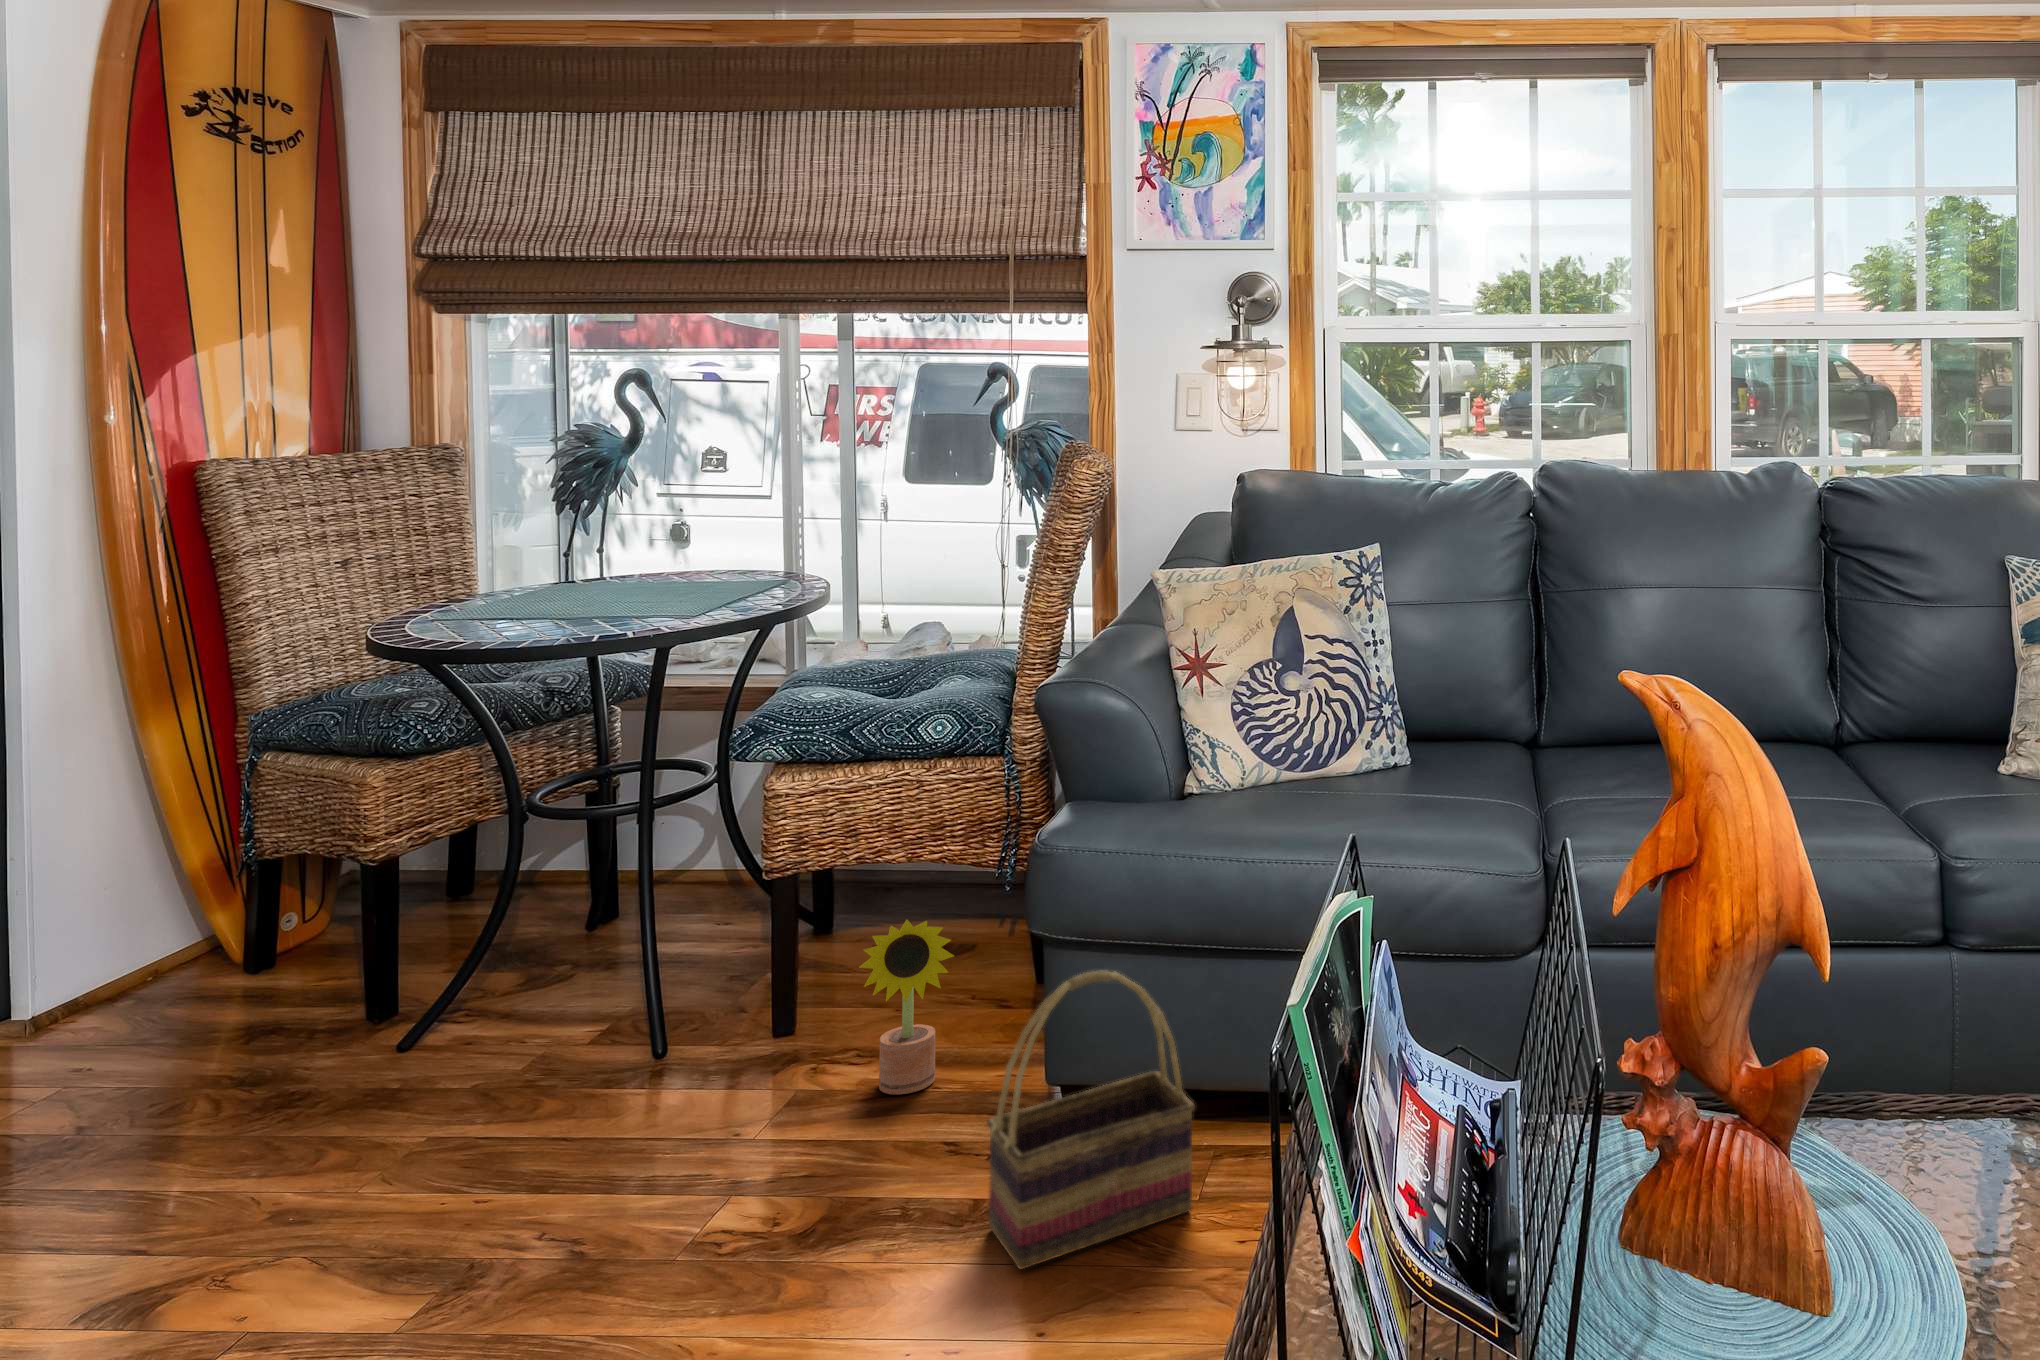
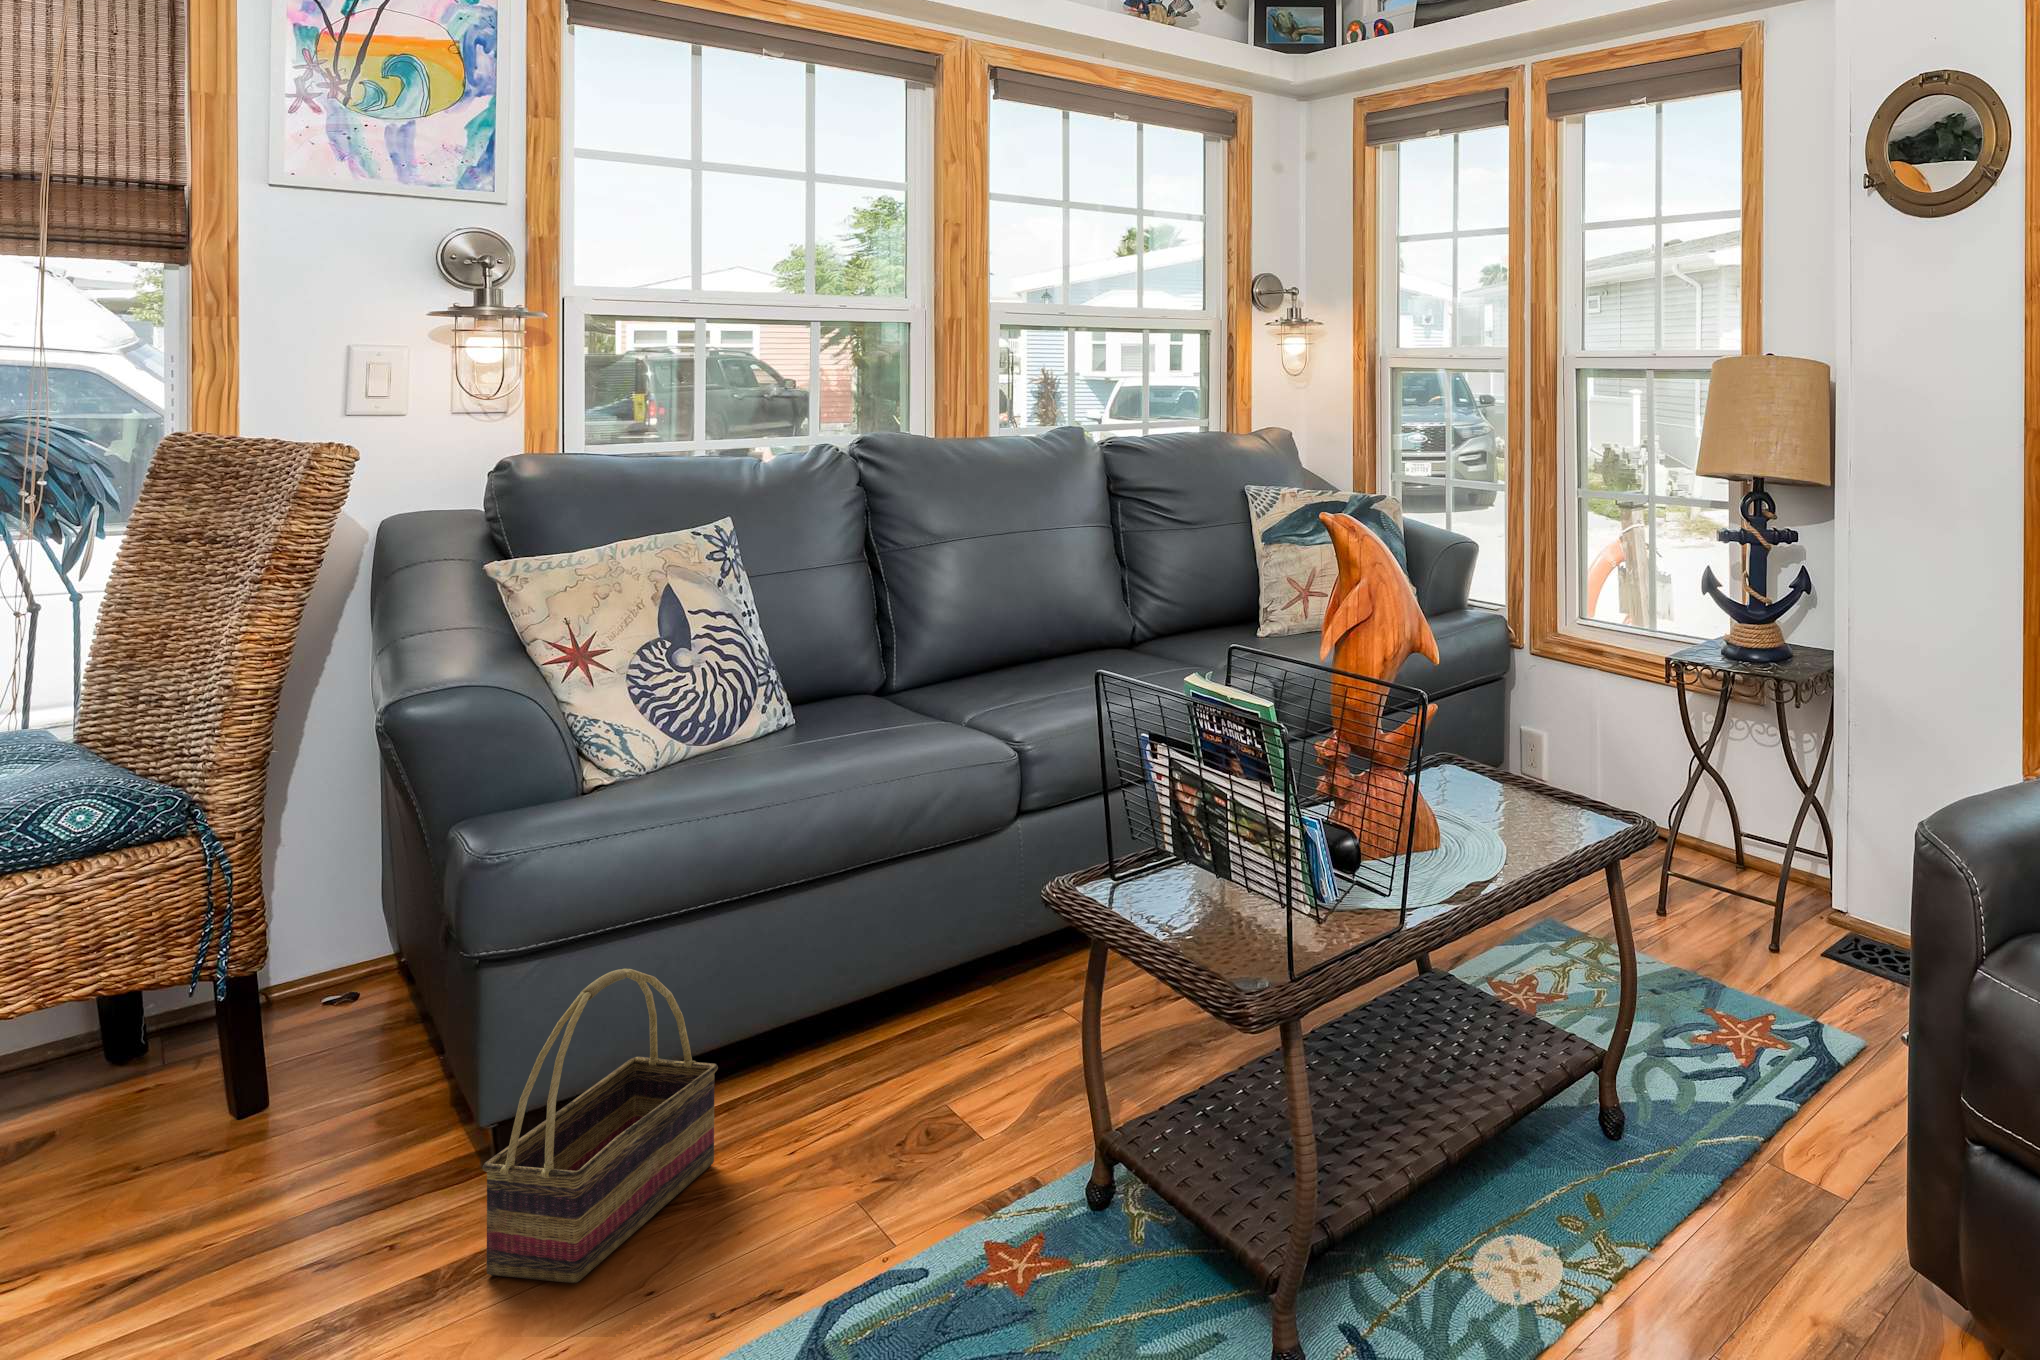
decorative plant: present [859,920,954,1094] -> none [125,1012,275,1241]

